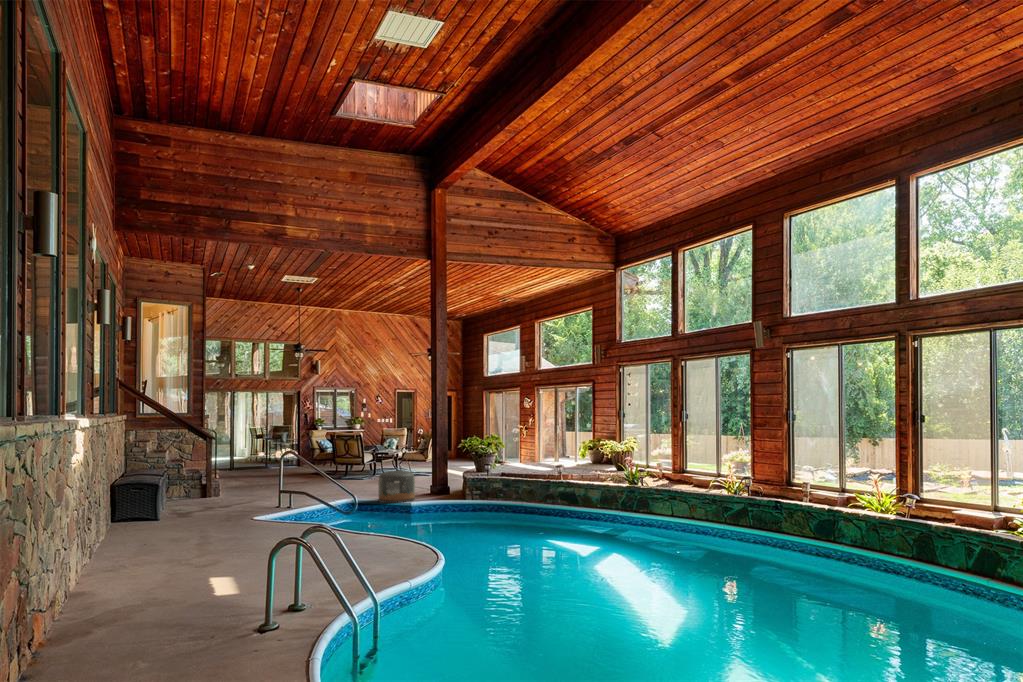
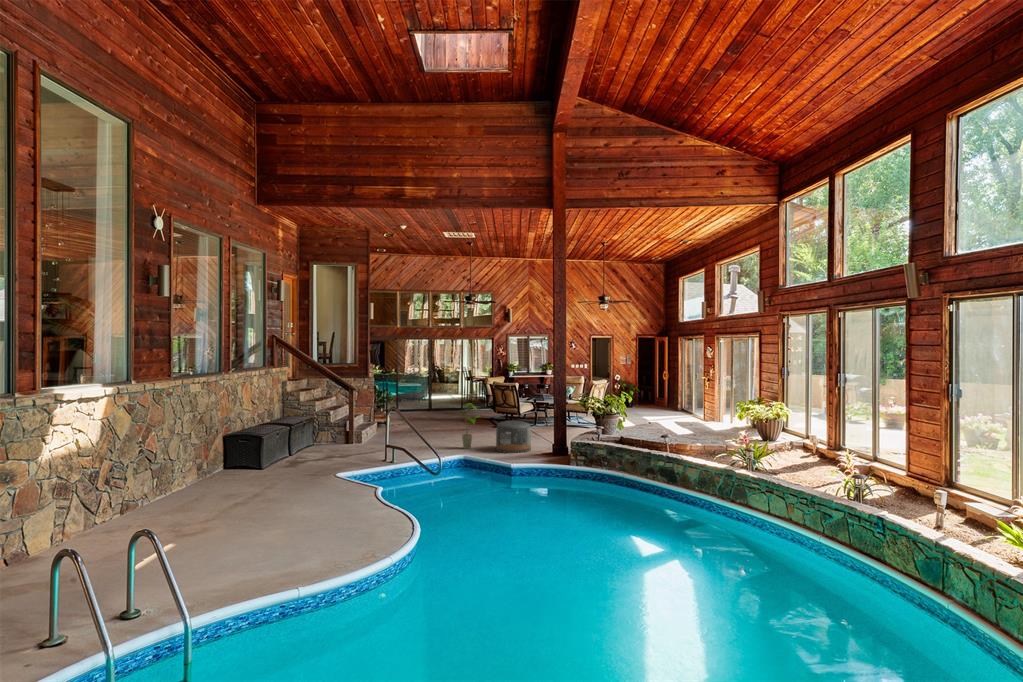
house plant: none [336,455,360,505] -> present [459,403,480,449]

